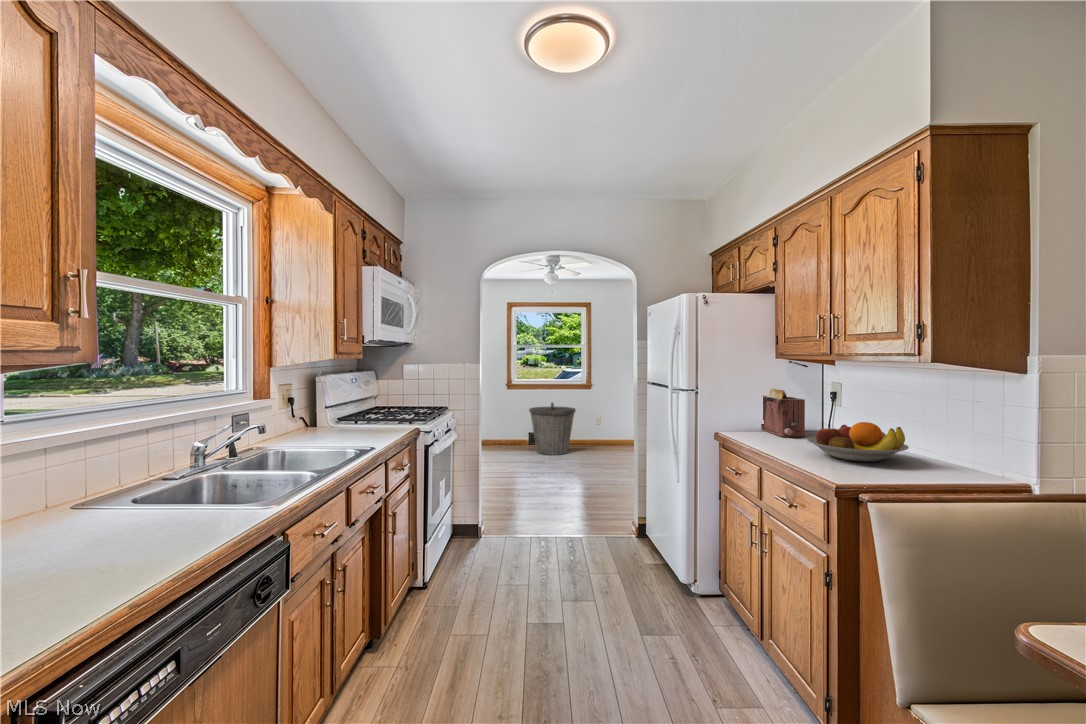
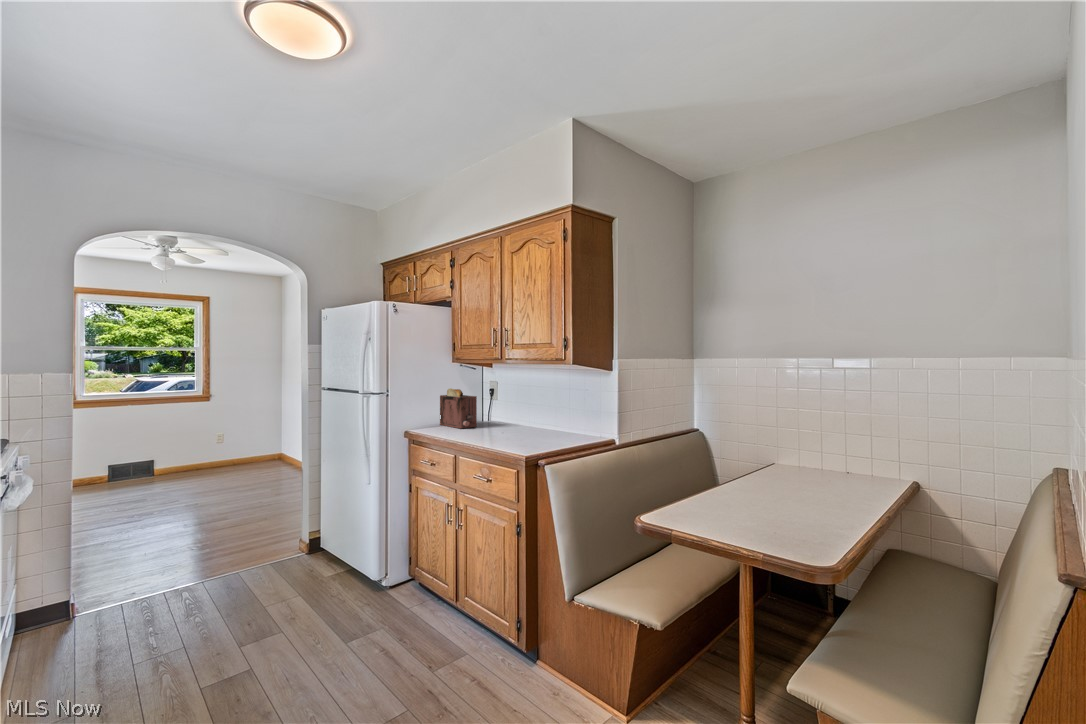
trash can: present [529,403,576,455] -> none [114,420,190,489]
fruit bowl: present [807,422,909,462] -> none [489,410,553,439]

